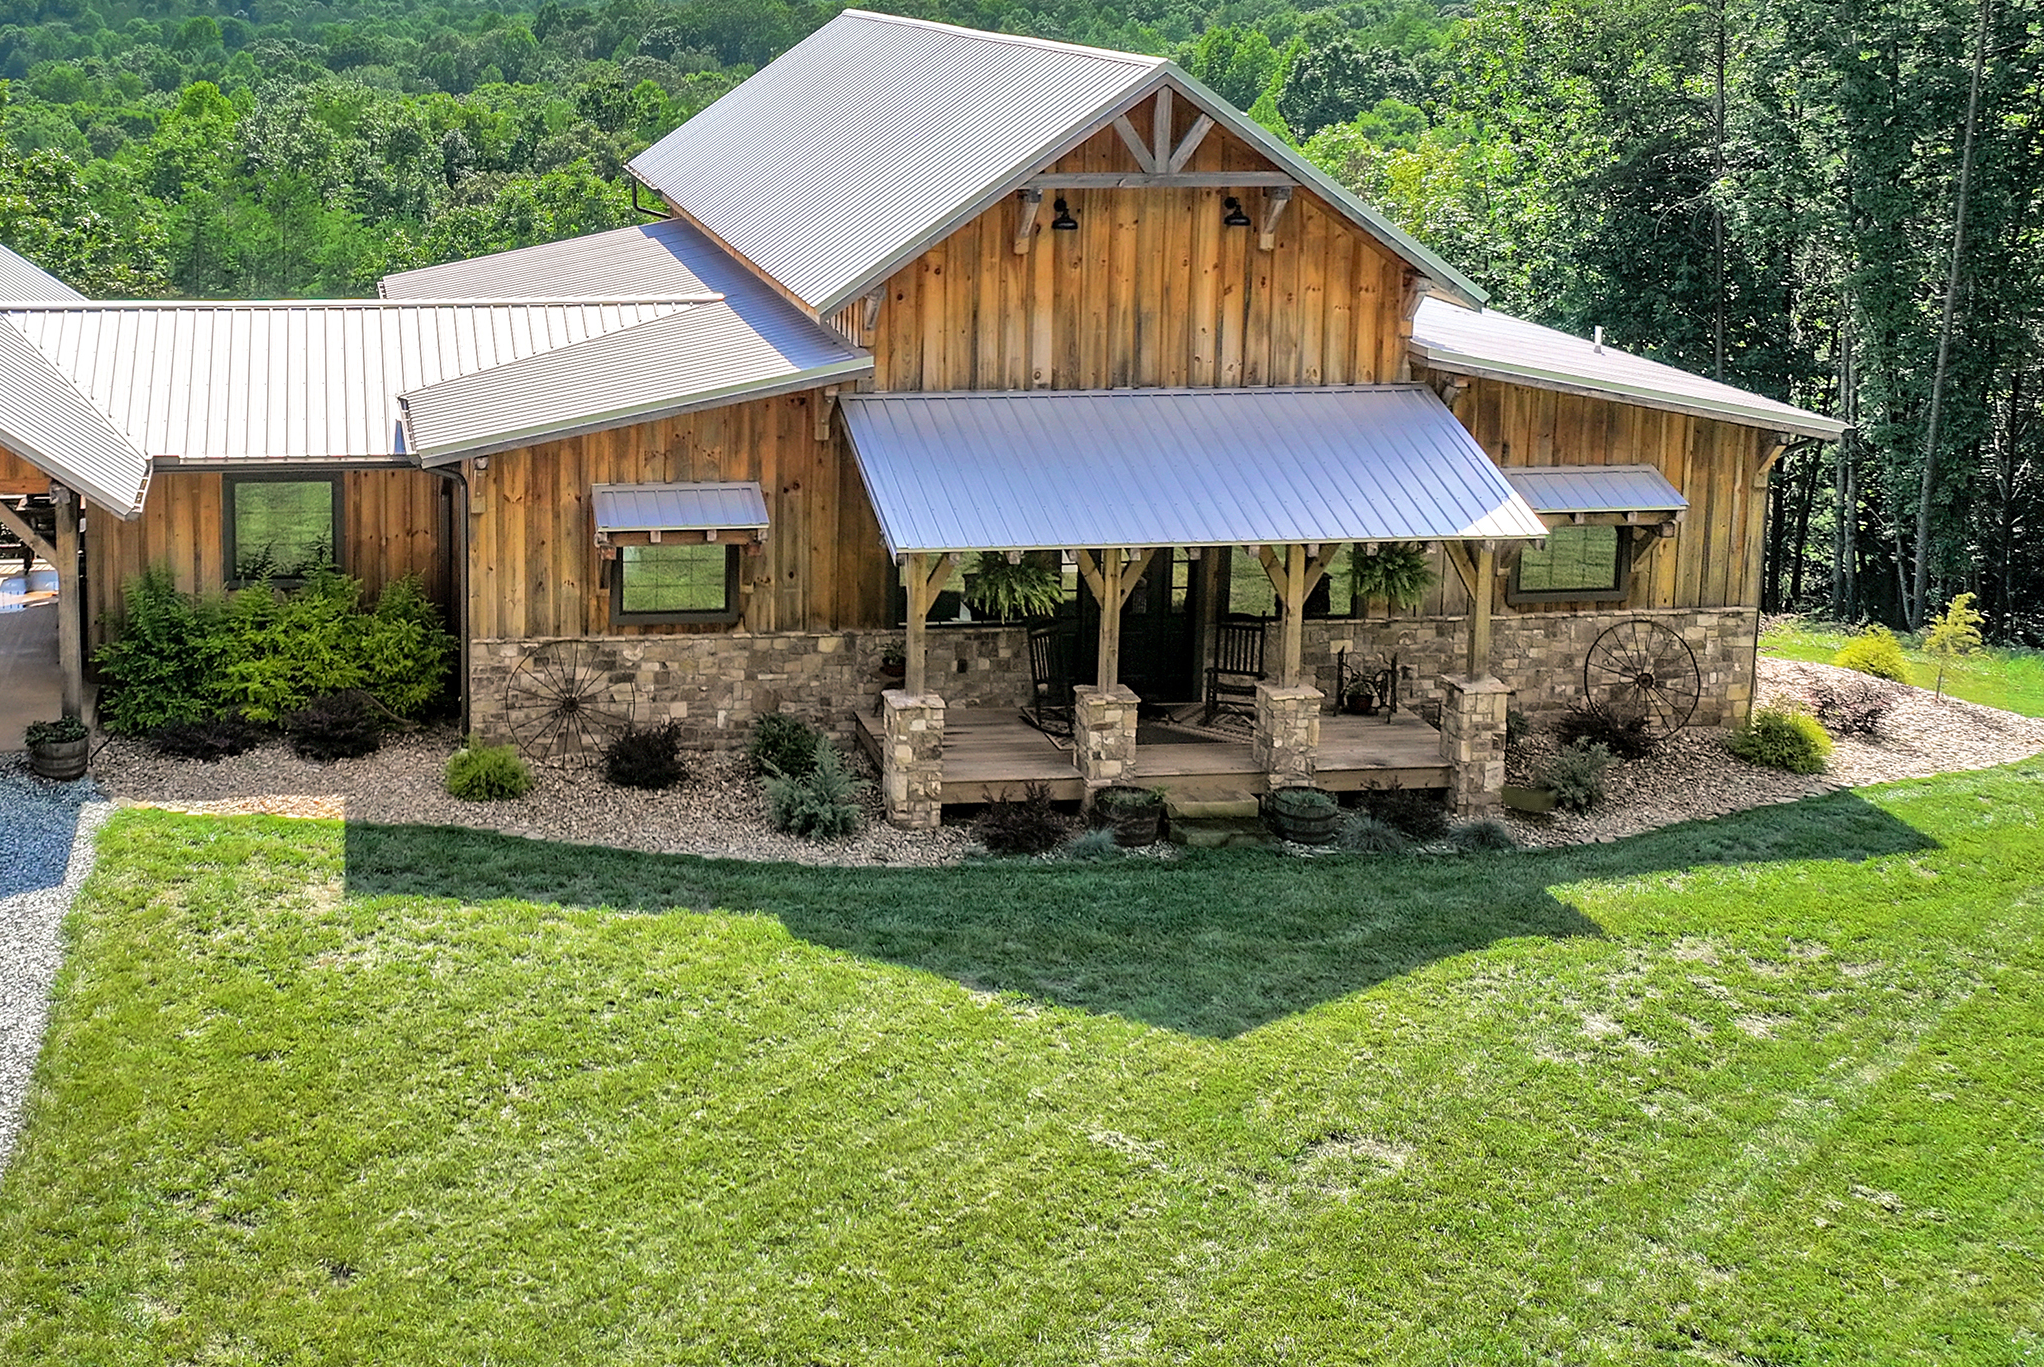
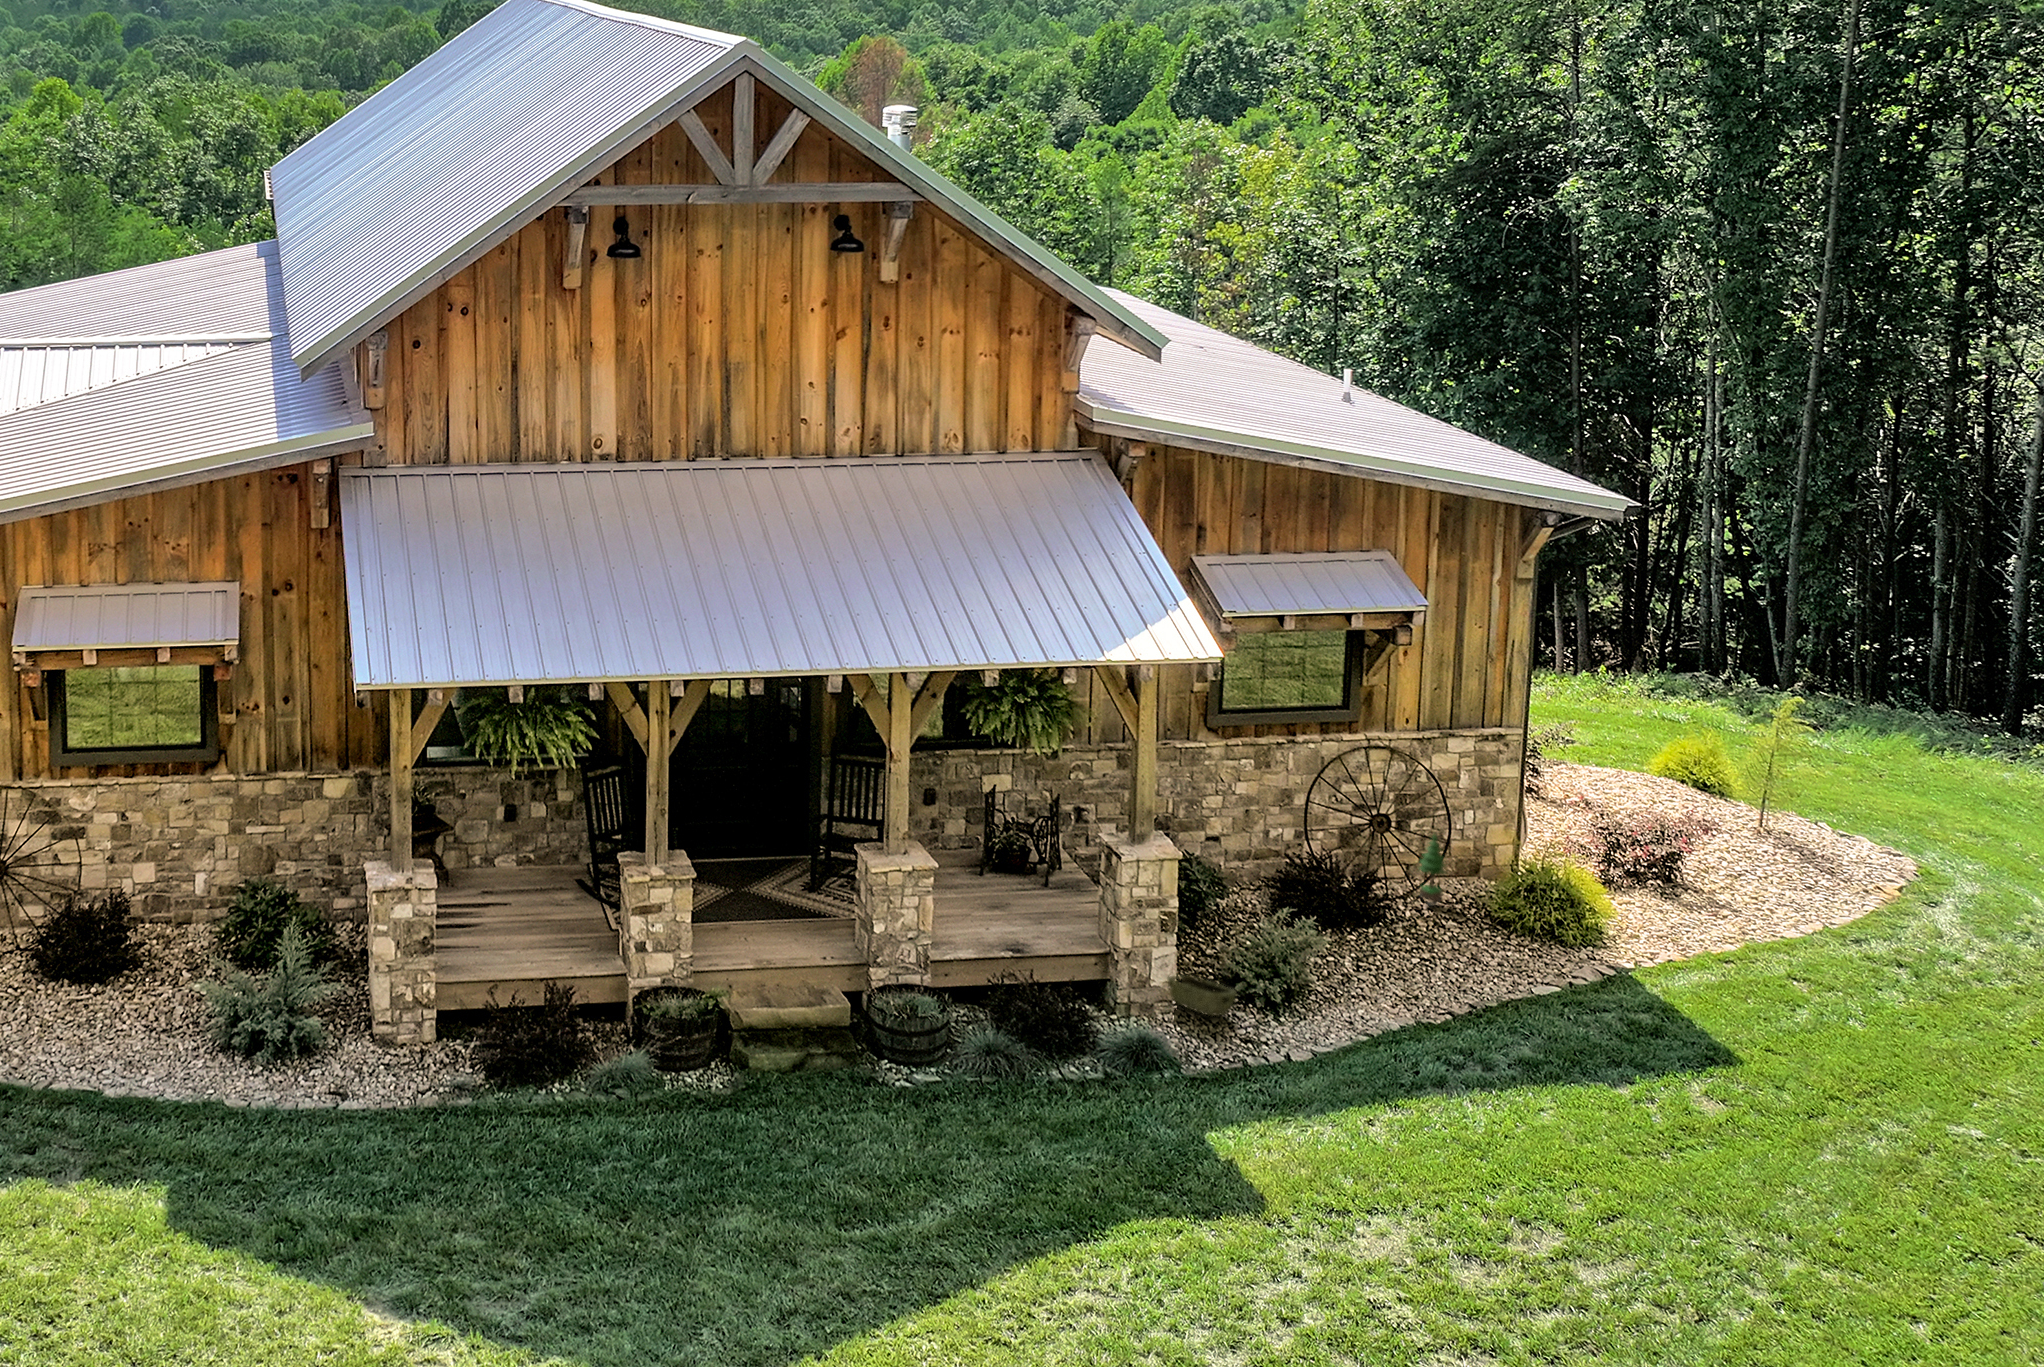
potted tree: none [1671,690,1696,750] -> present [1419,834,1446,906]

